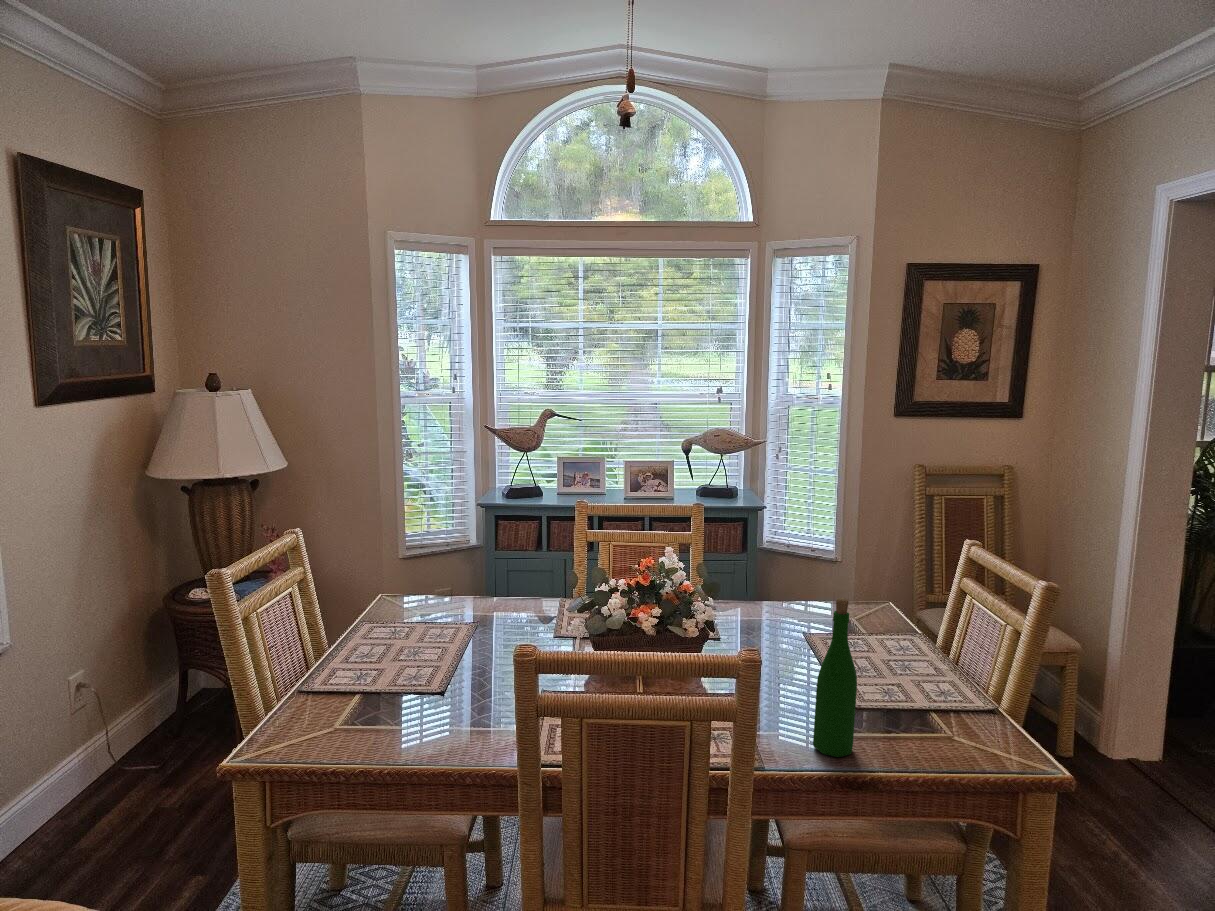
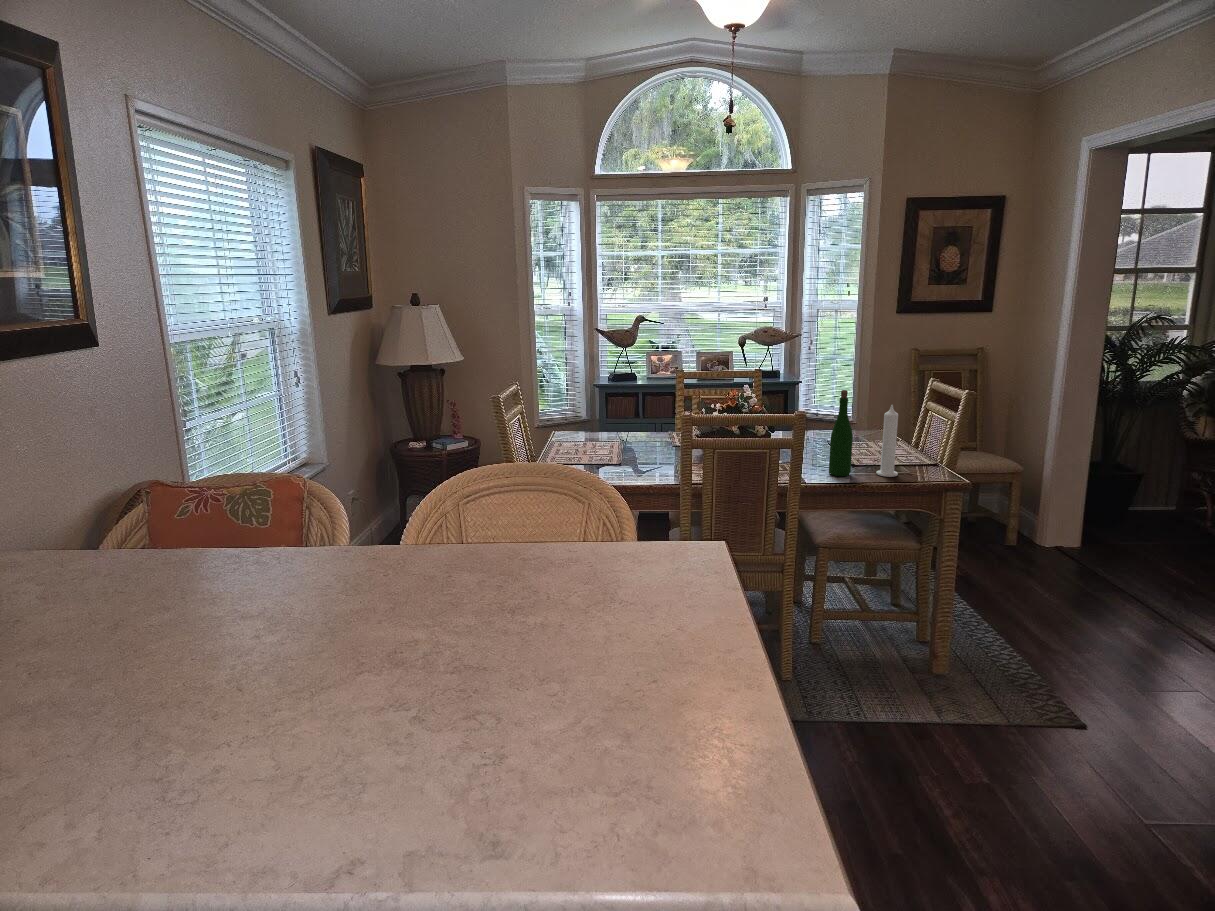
candle: none [899,626,941,760] -> present [876,405,898,477]

